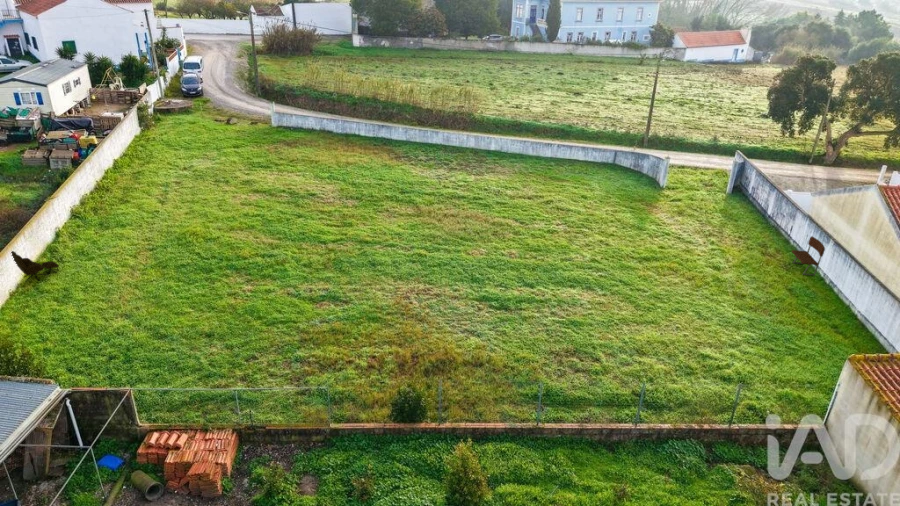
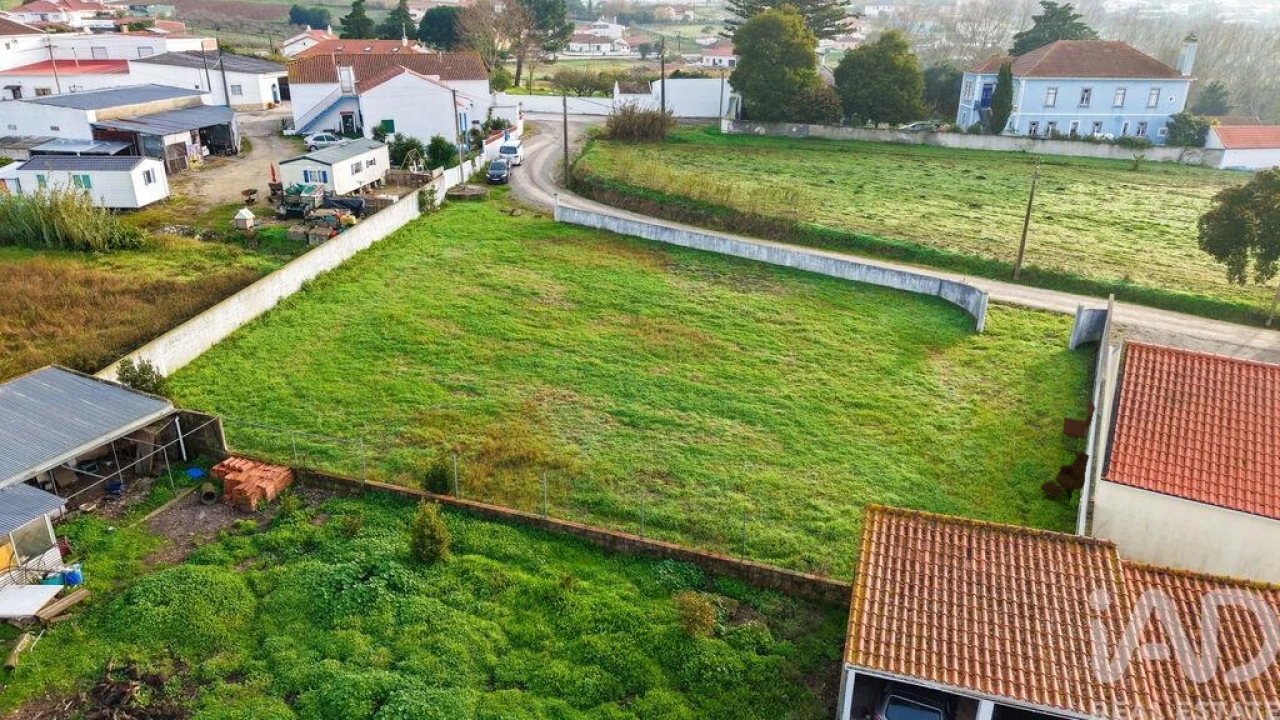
lounge chair: present [11,251,59,281] -> present [1041,451,1089,499]

